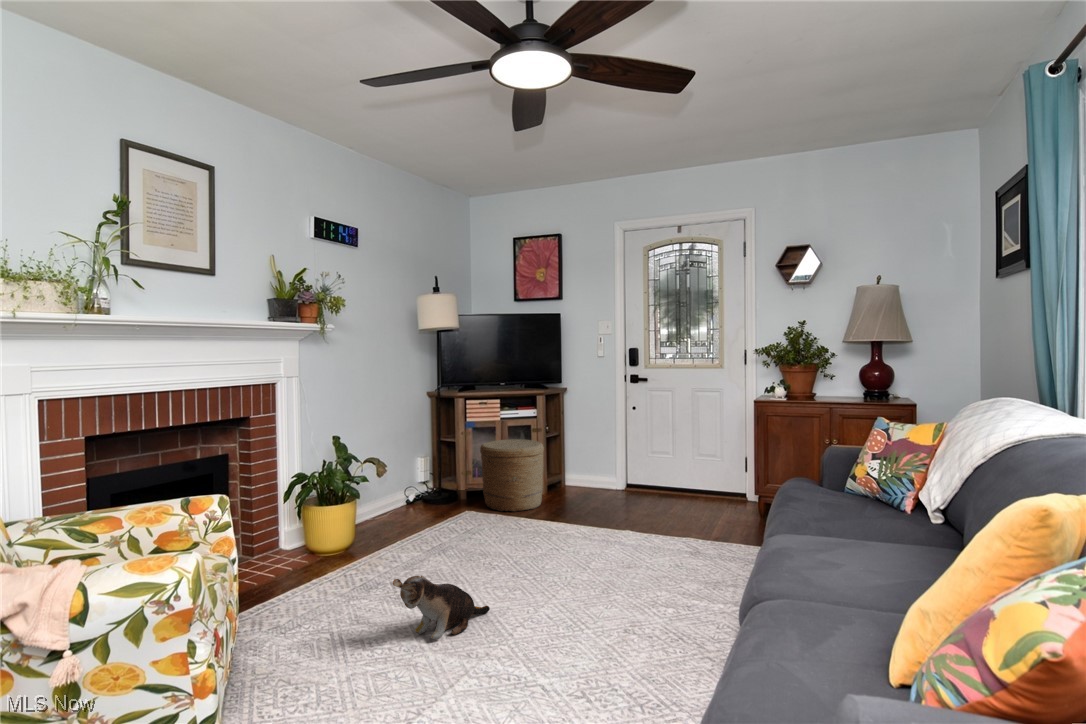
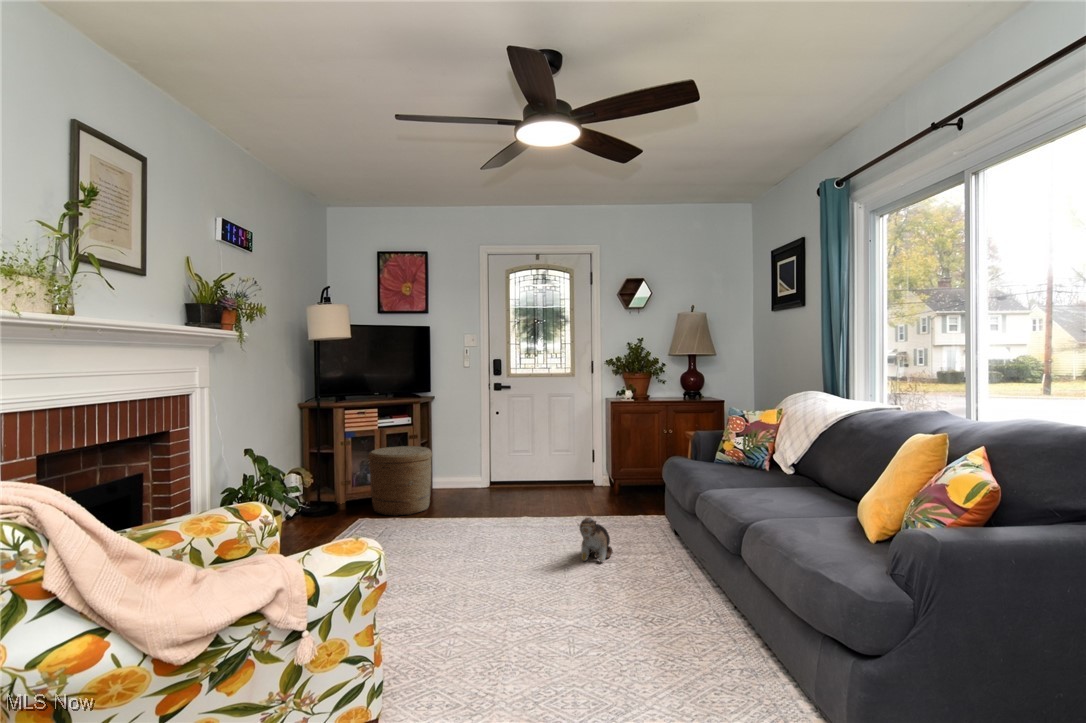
plush toy: present [393,576,490,639] -> present [579,517,612,561]

